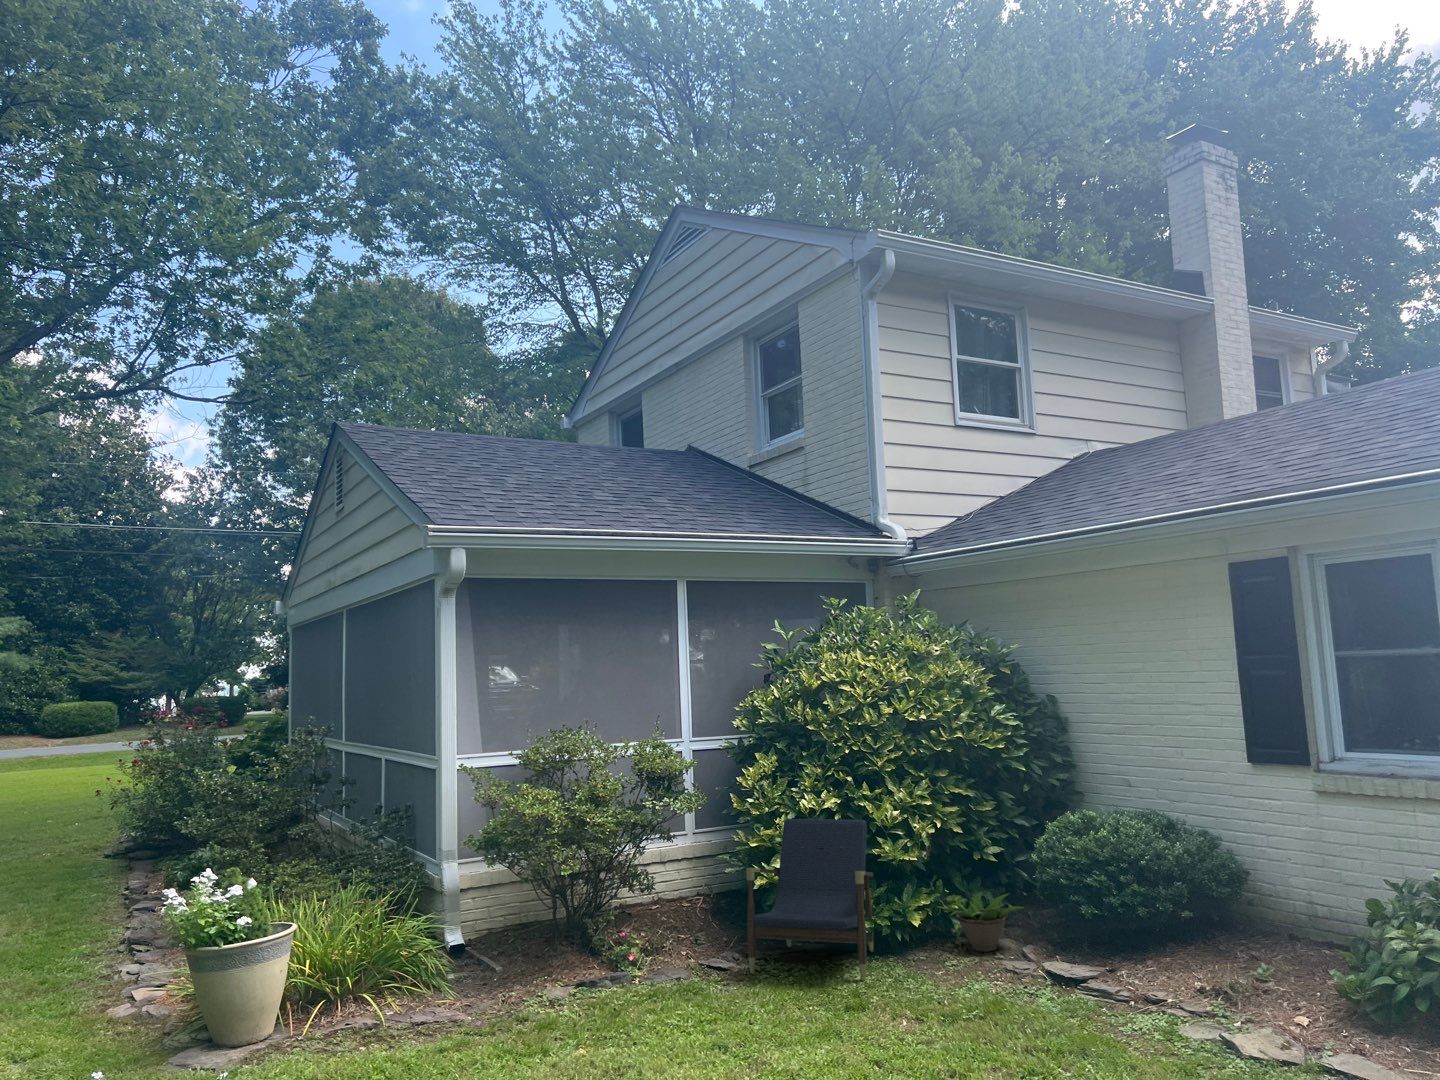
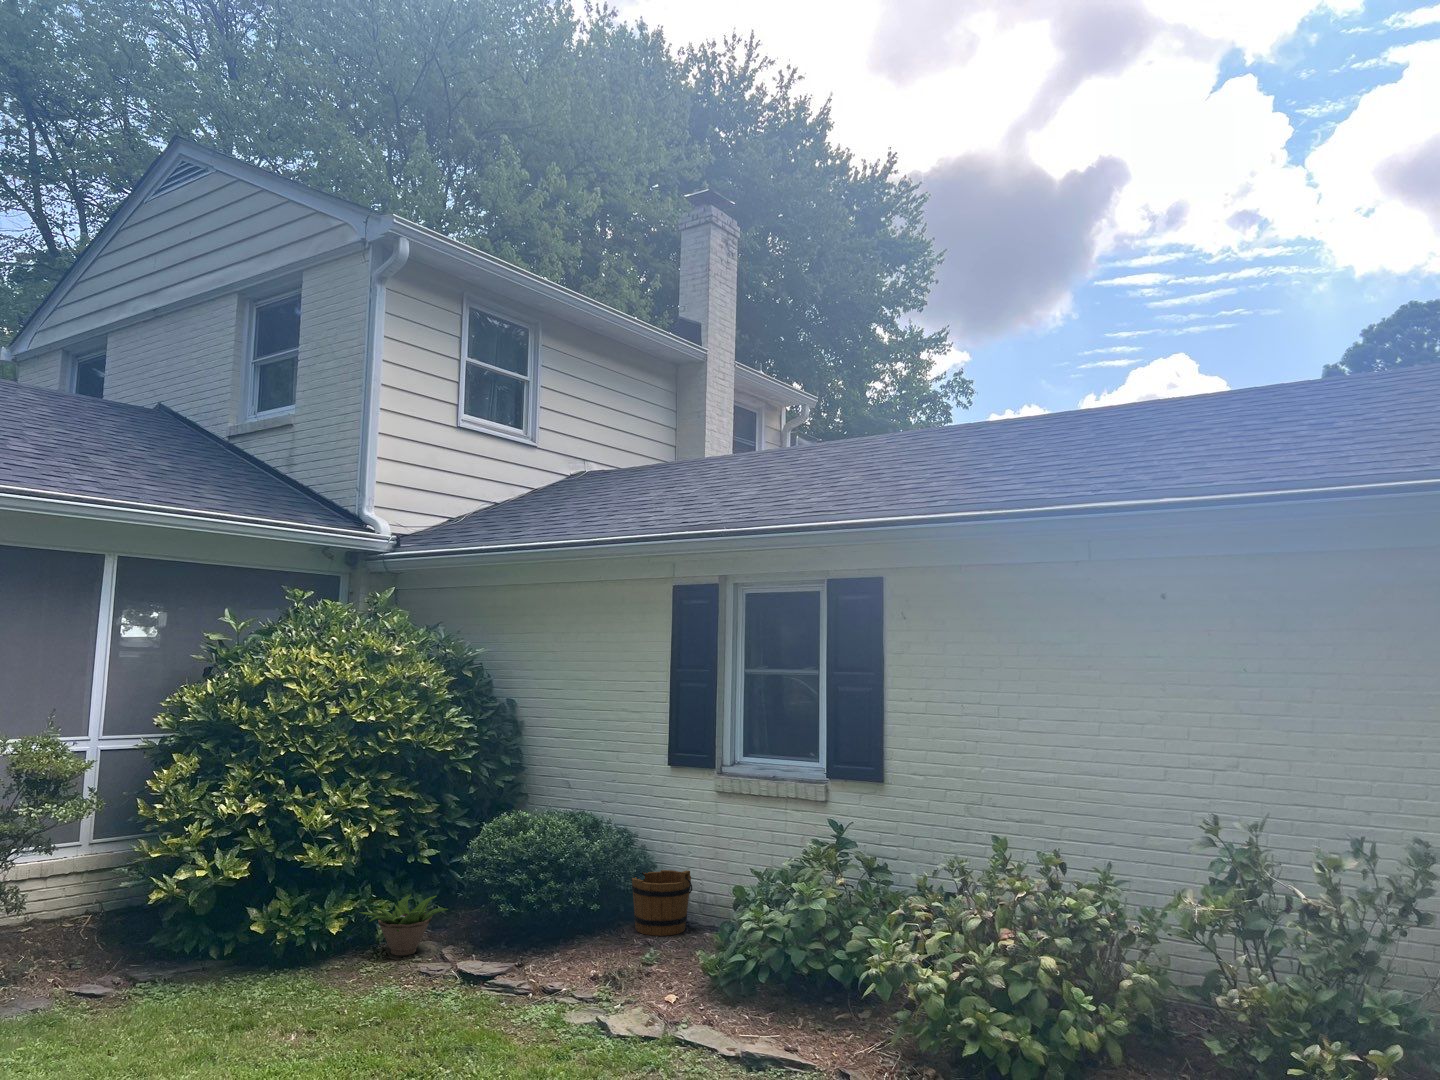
lounge chair: present [746,819,873,981] -> none [128,825,292,999]
bucket: none [1219,869,1296,949] -> present [632,870,692,936]

